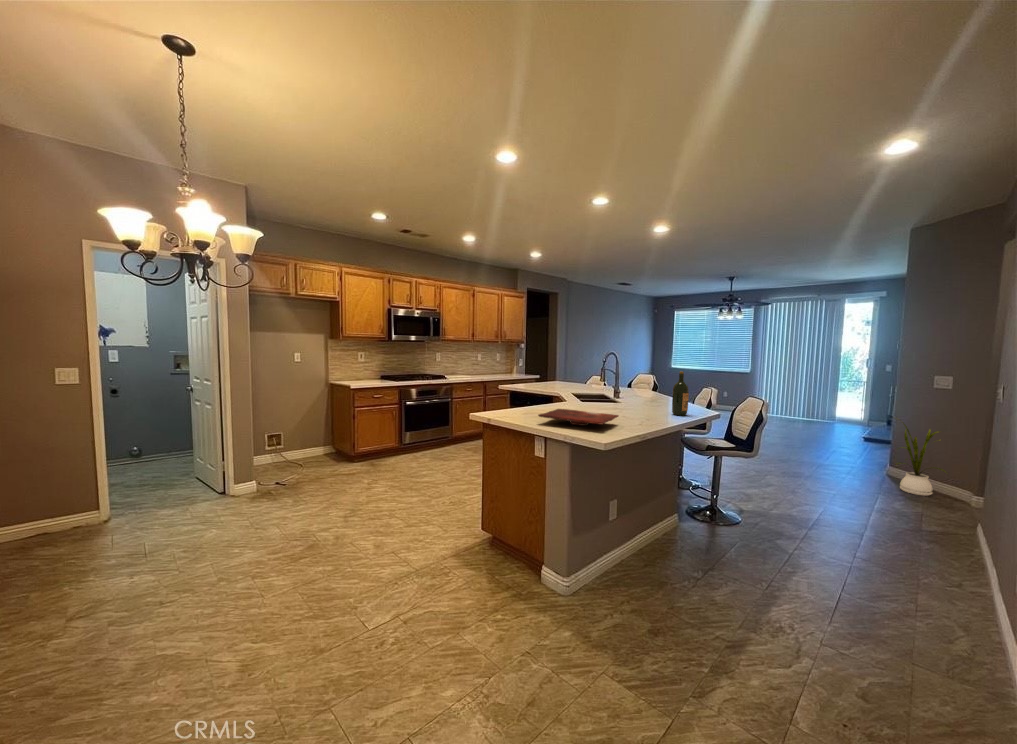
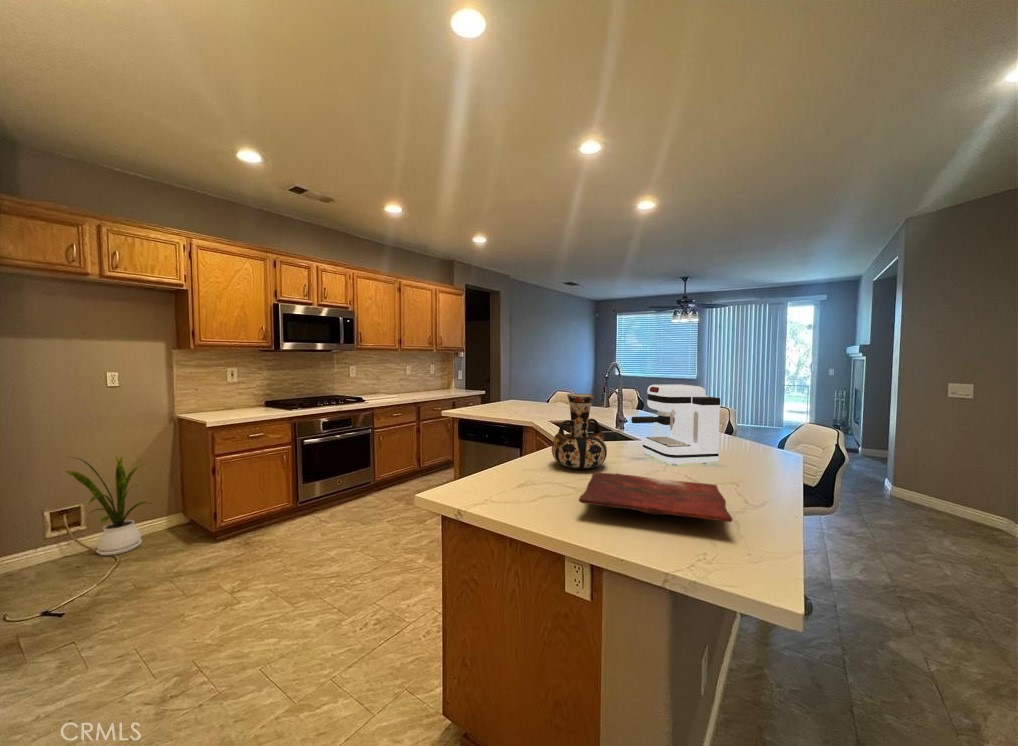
coffee maker: none [599,365,652,414] -> present [631,385,720,465]
vase: none [545,368,579,412] -> present [552,394,607,469]
wine bottle: present [672,371,689,416] -> none [746,394,774,464]
house plant: present [897,423,946,496] -> present [66,457,147,555]

